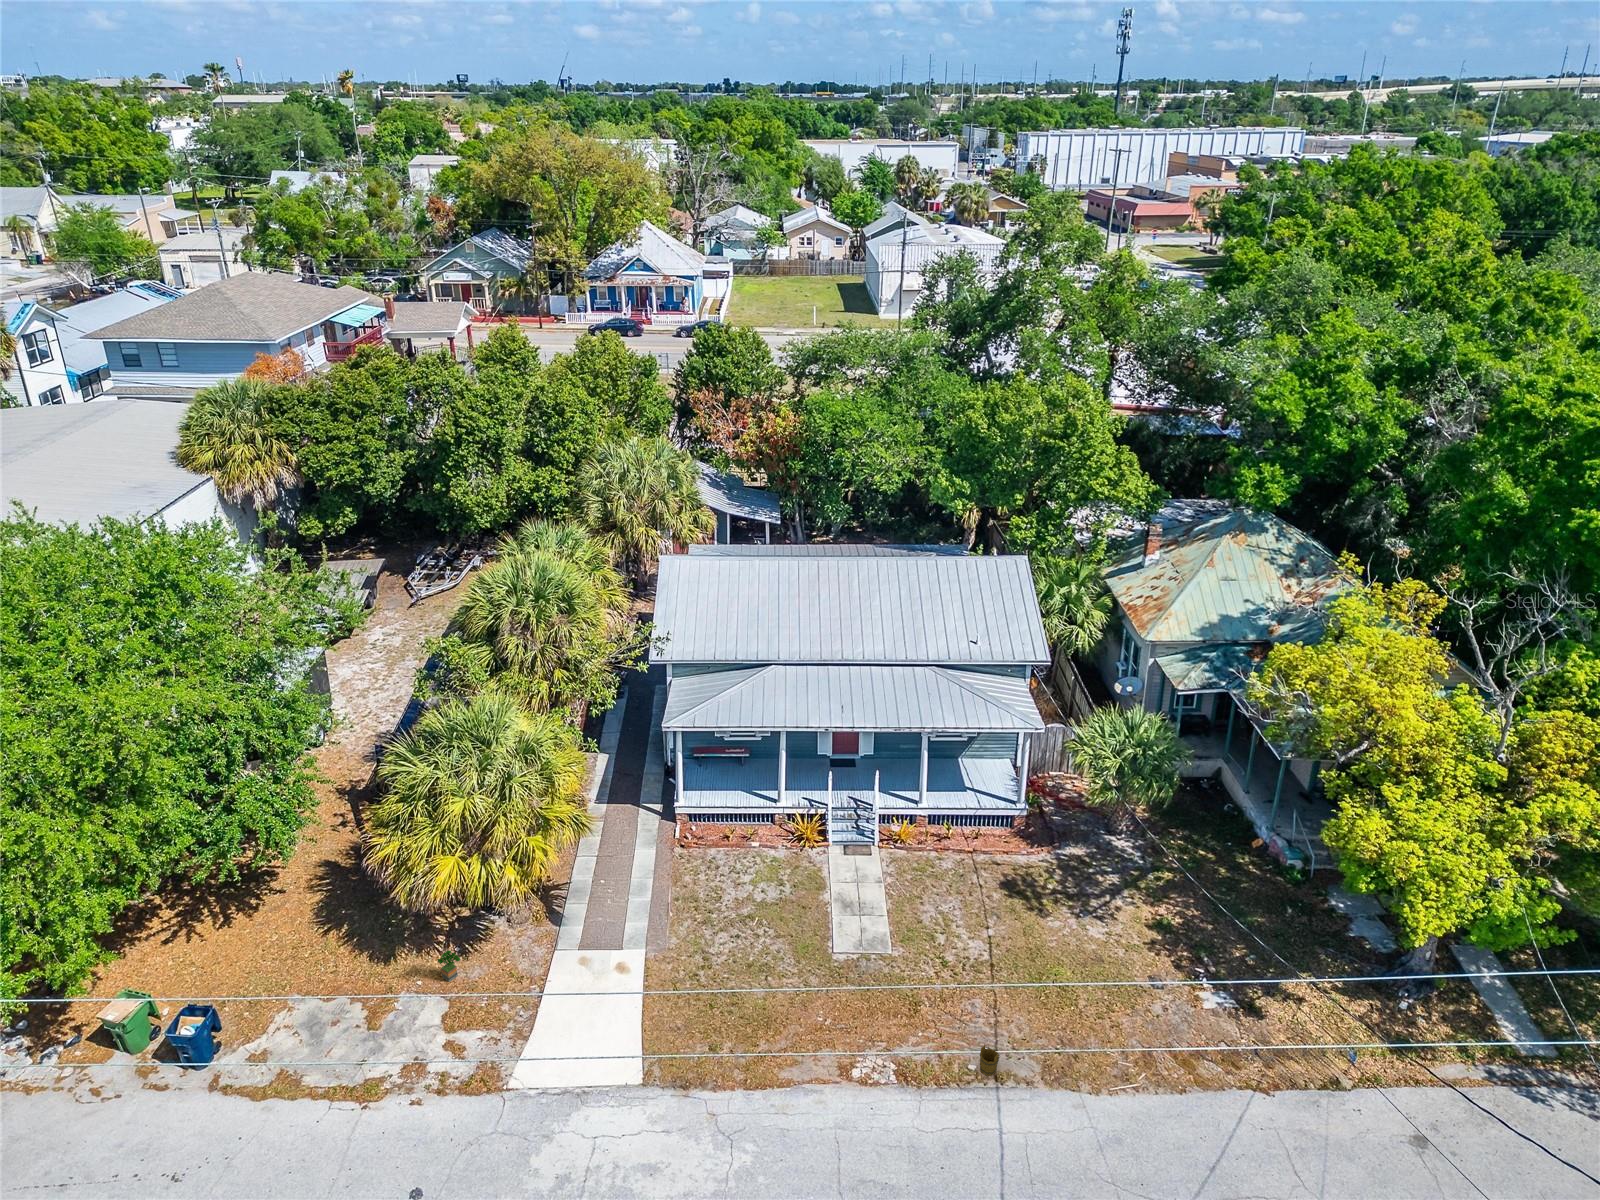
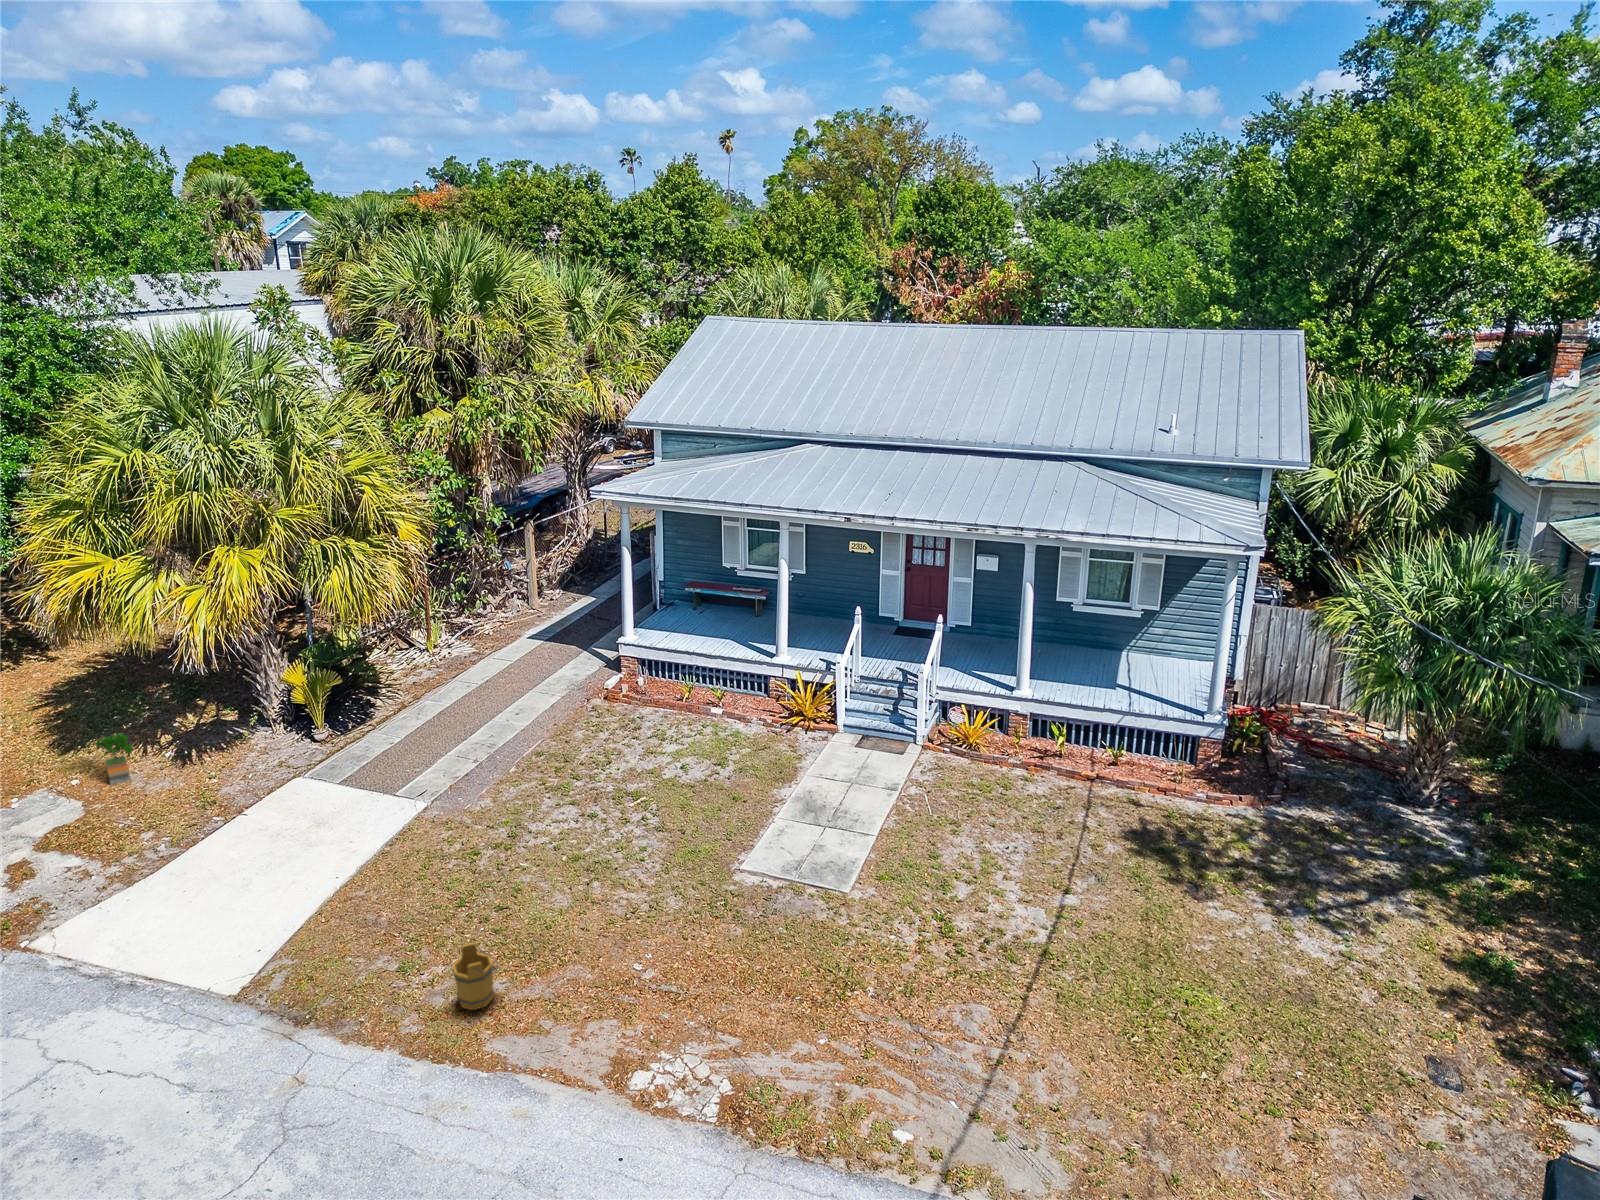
bucket: present [980,1045,1000,1076] -> present [453,943,494,1010]

